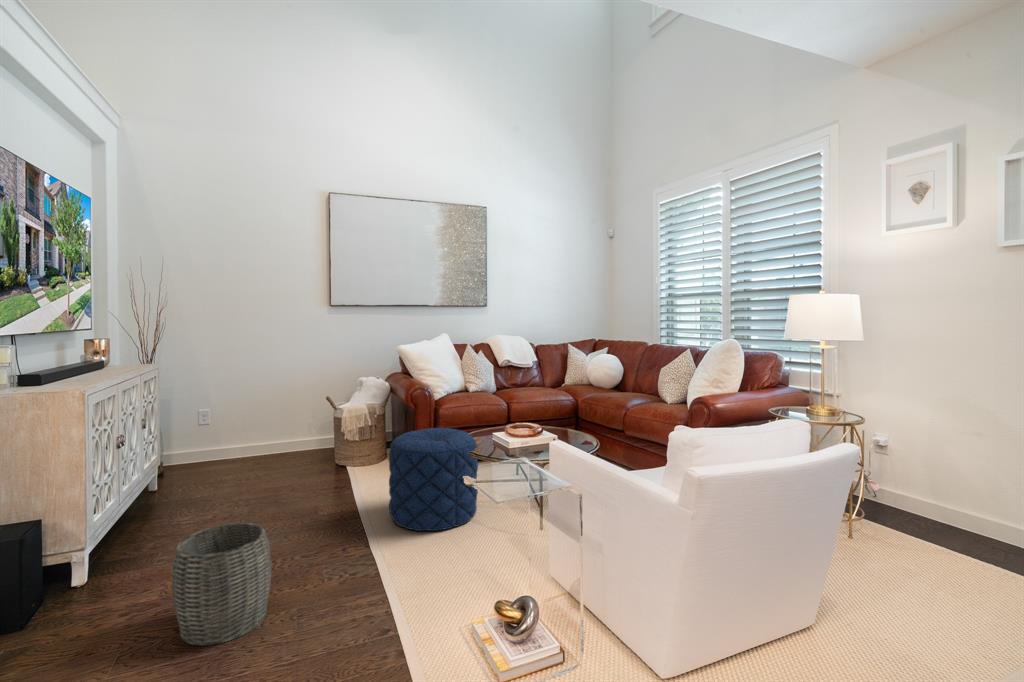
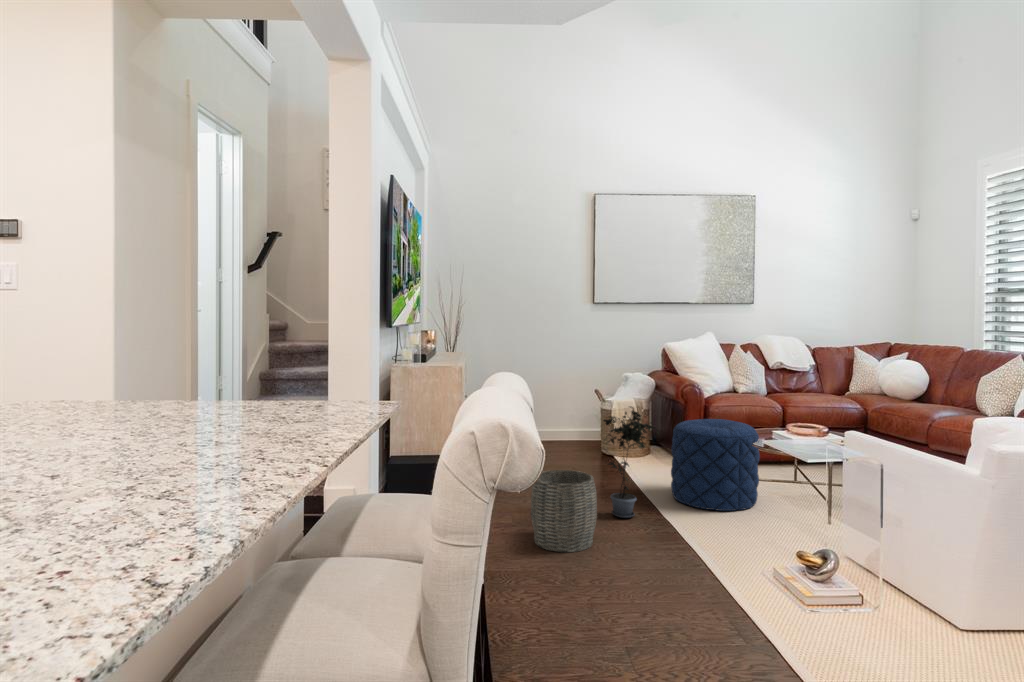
potted plant: none [295,428,360,562] -> present [603,407,658,518]

